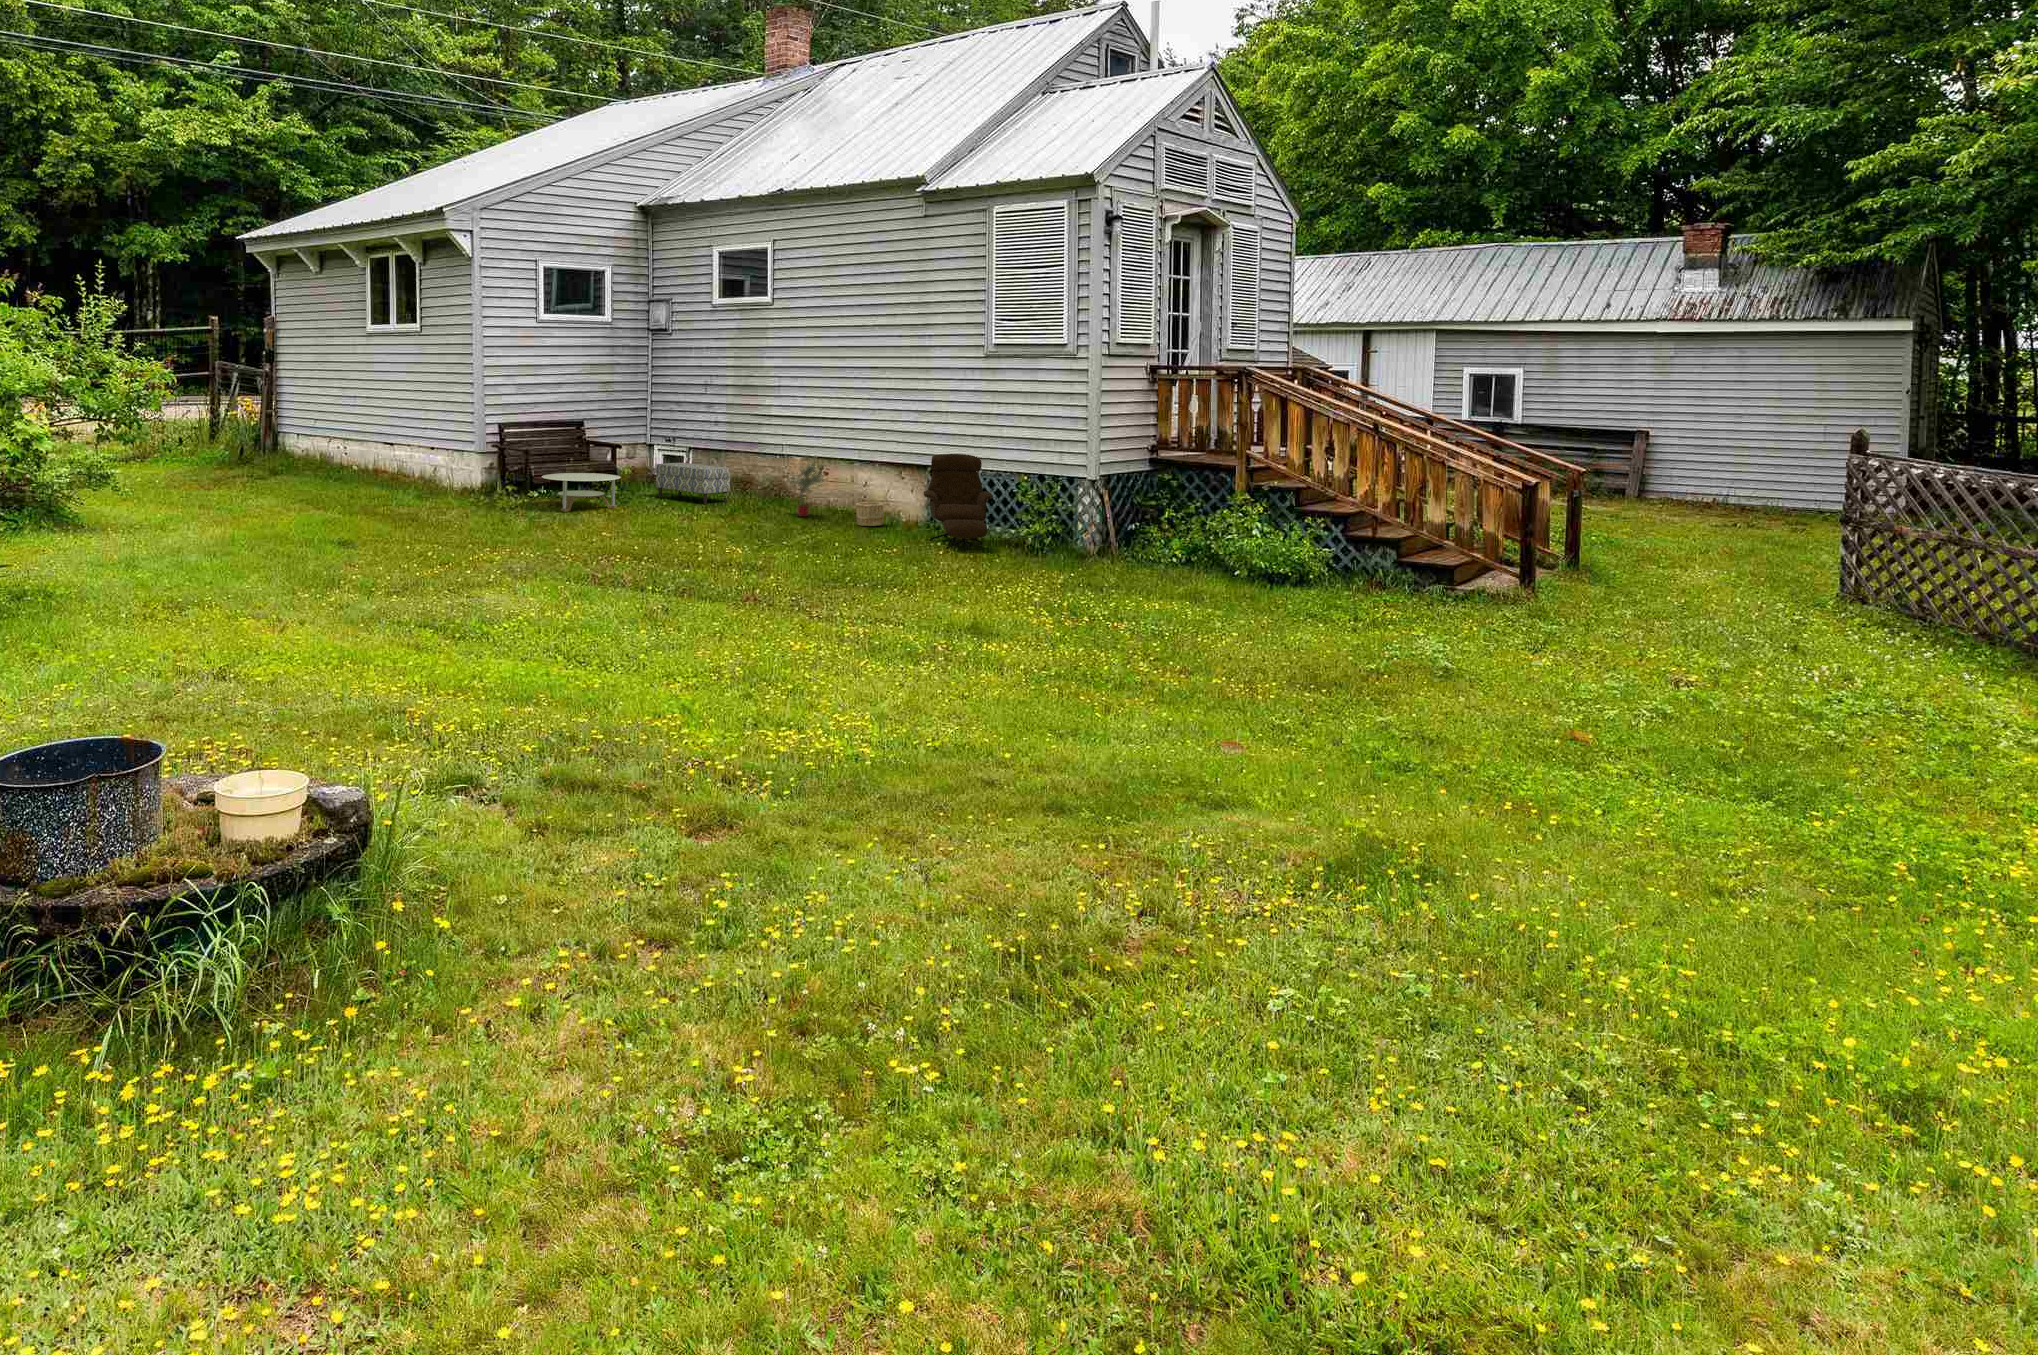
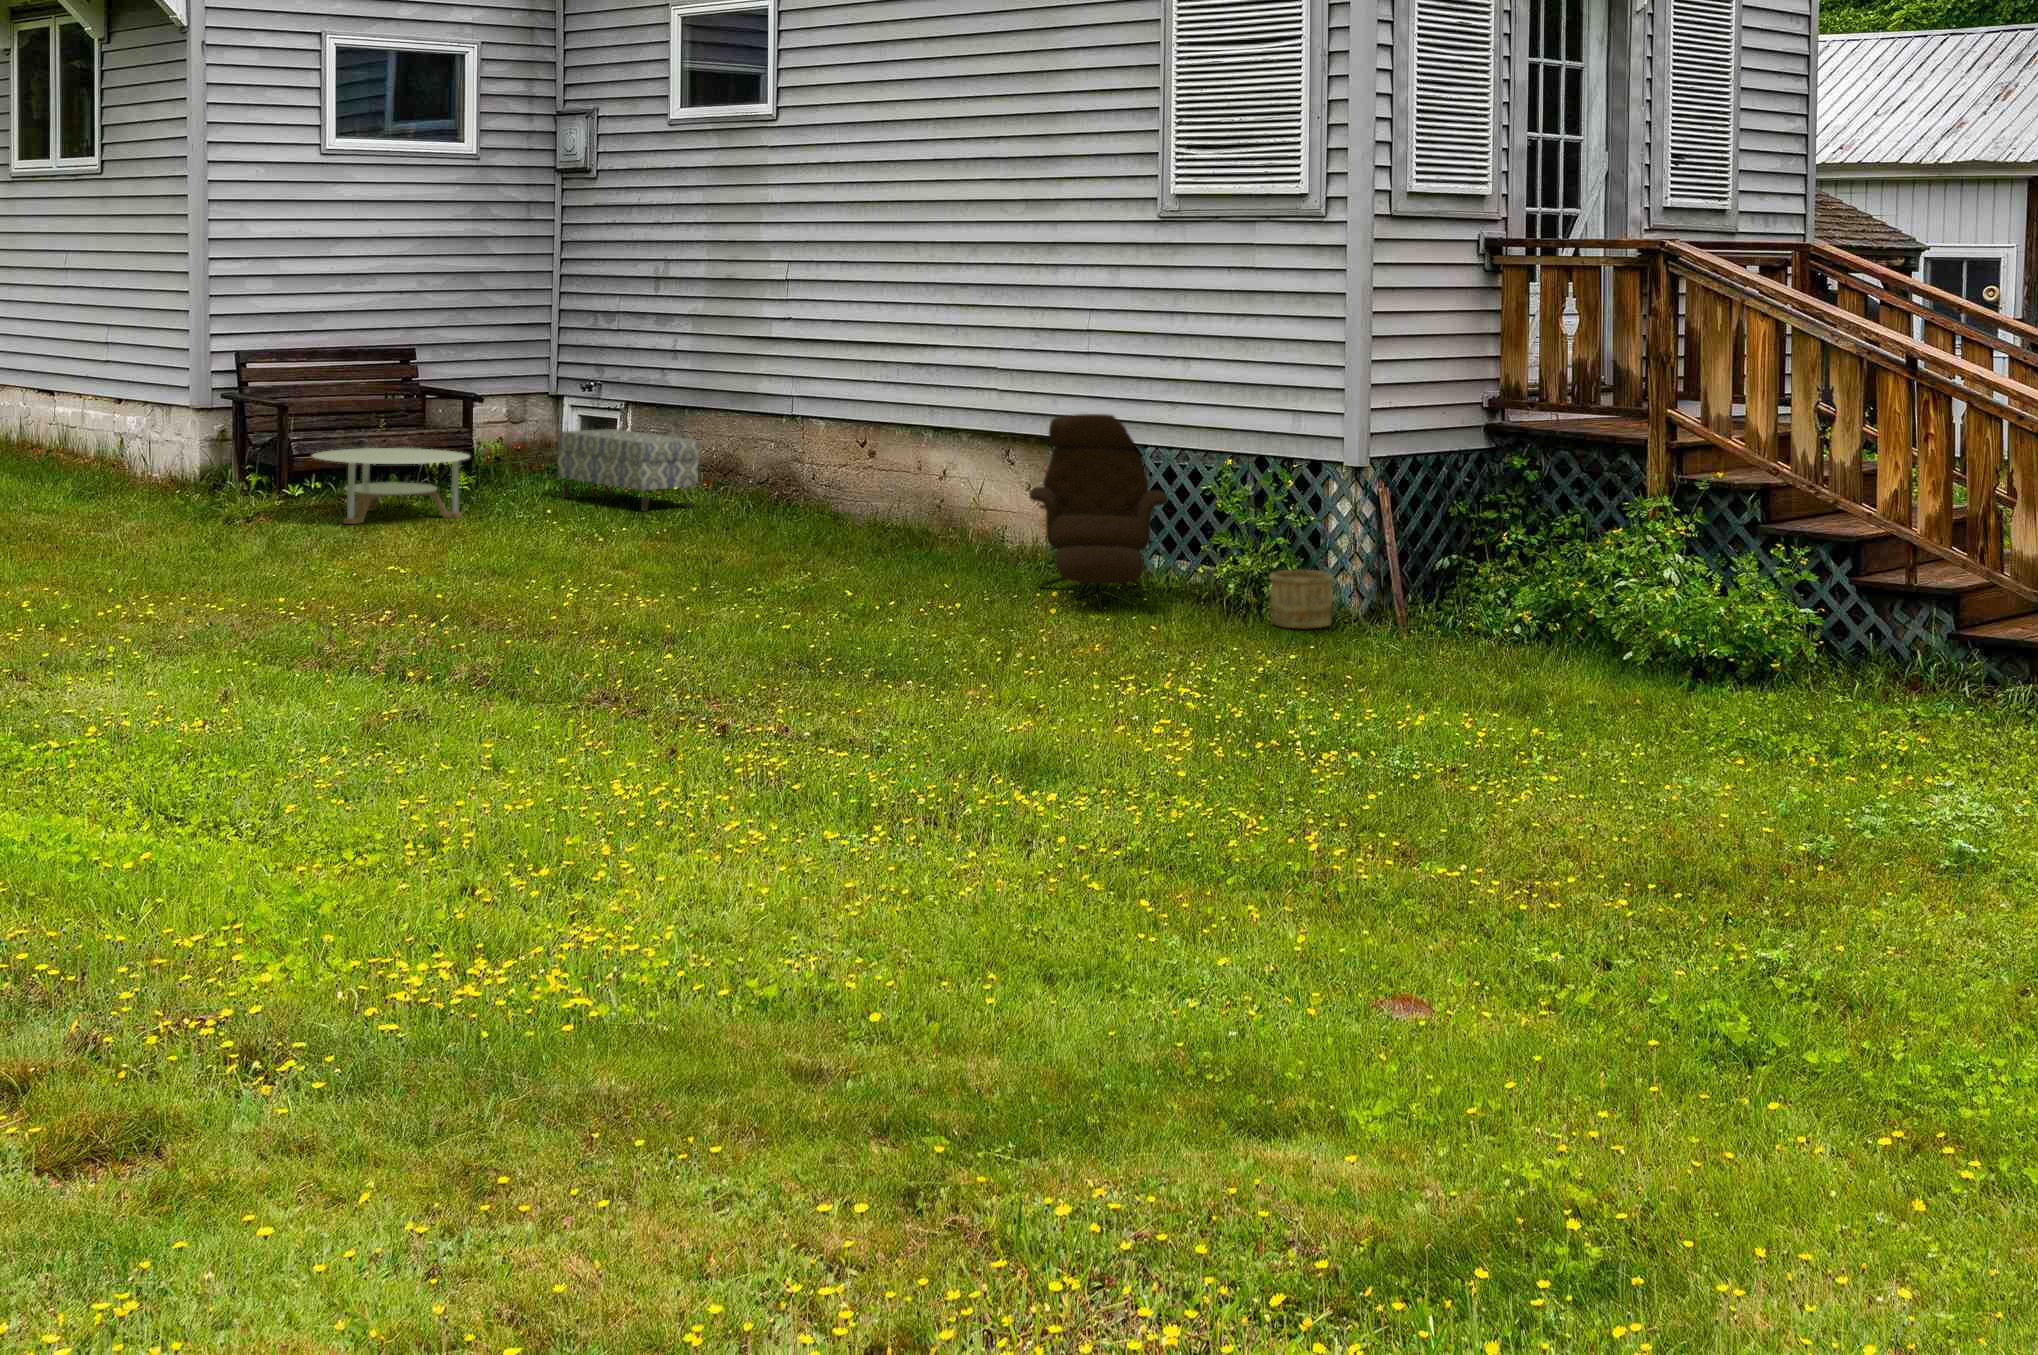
potted tree: present [788,456,823,517] -> none [792,414,868,539]
wooden bucket: present [856,502,884,526] -> present [1269,570,1333,629]

